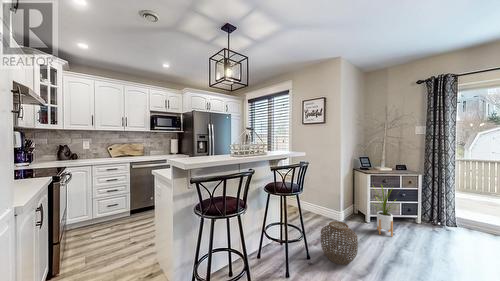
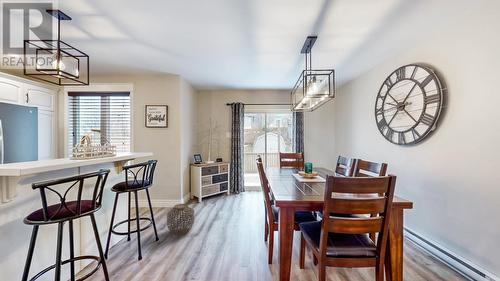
house plant: present [375,185,396,236] -> none [200,170,221,208]

